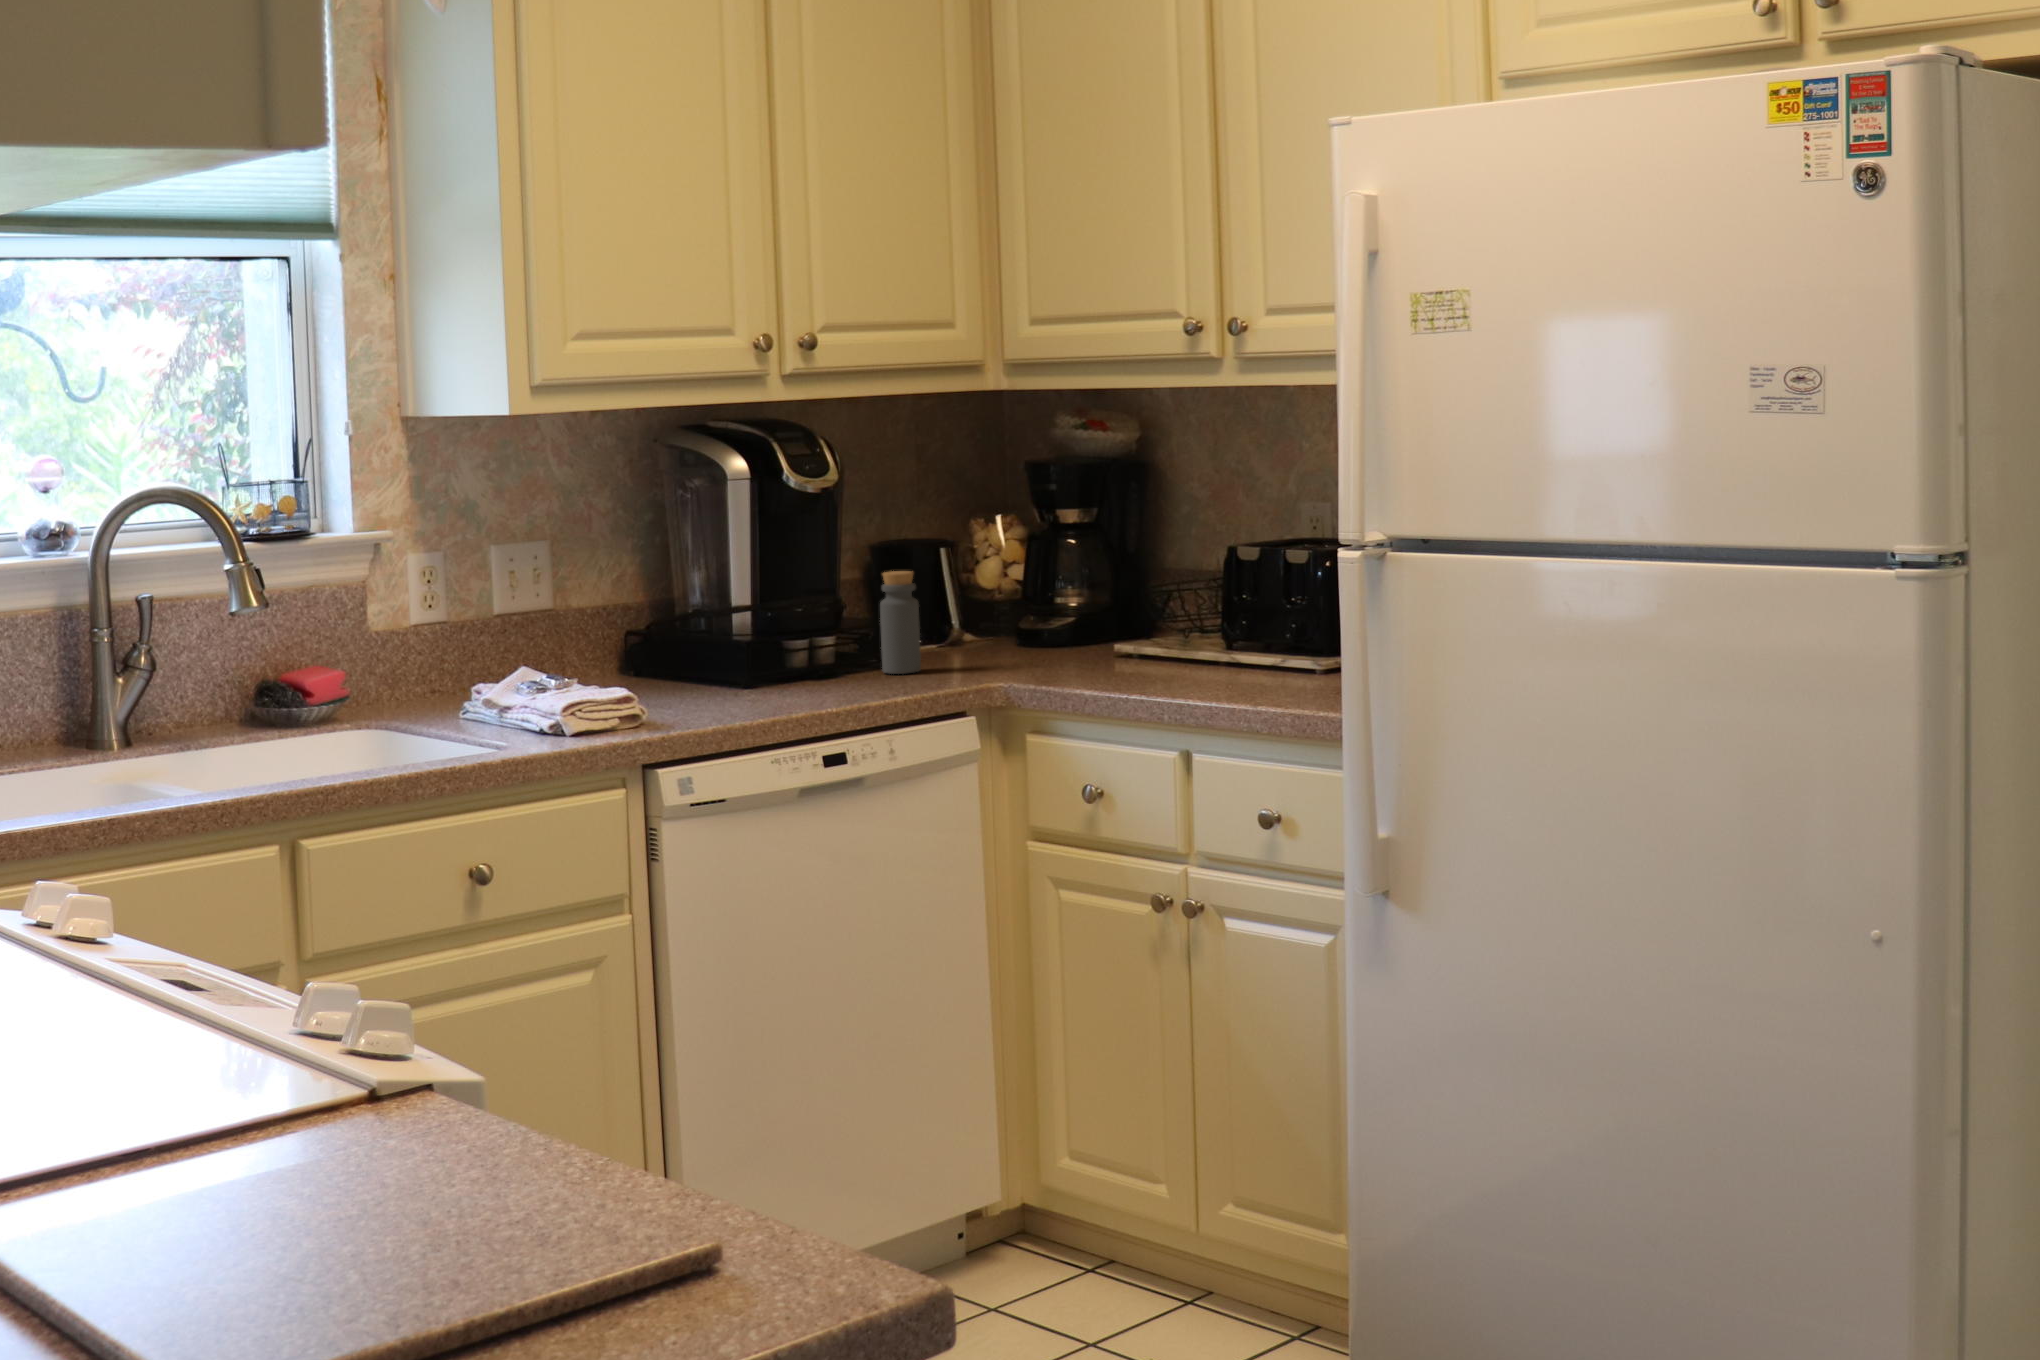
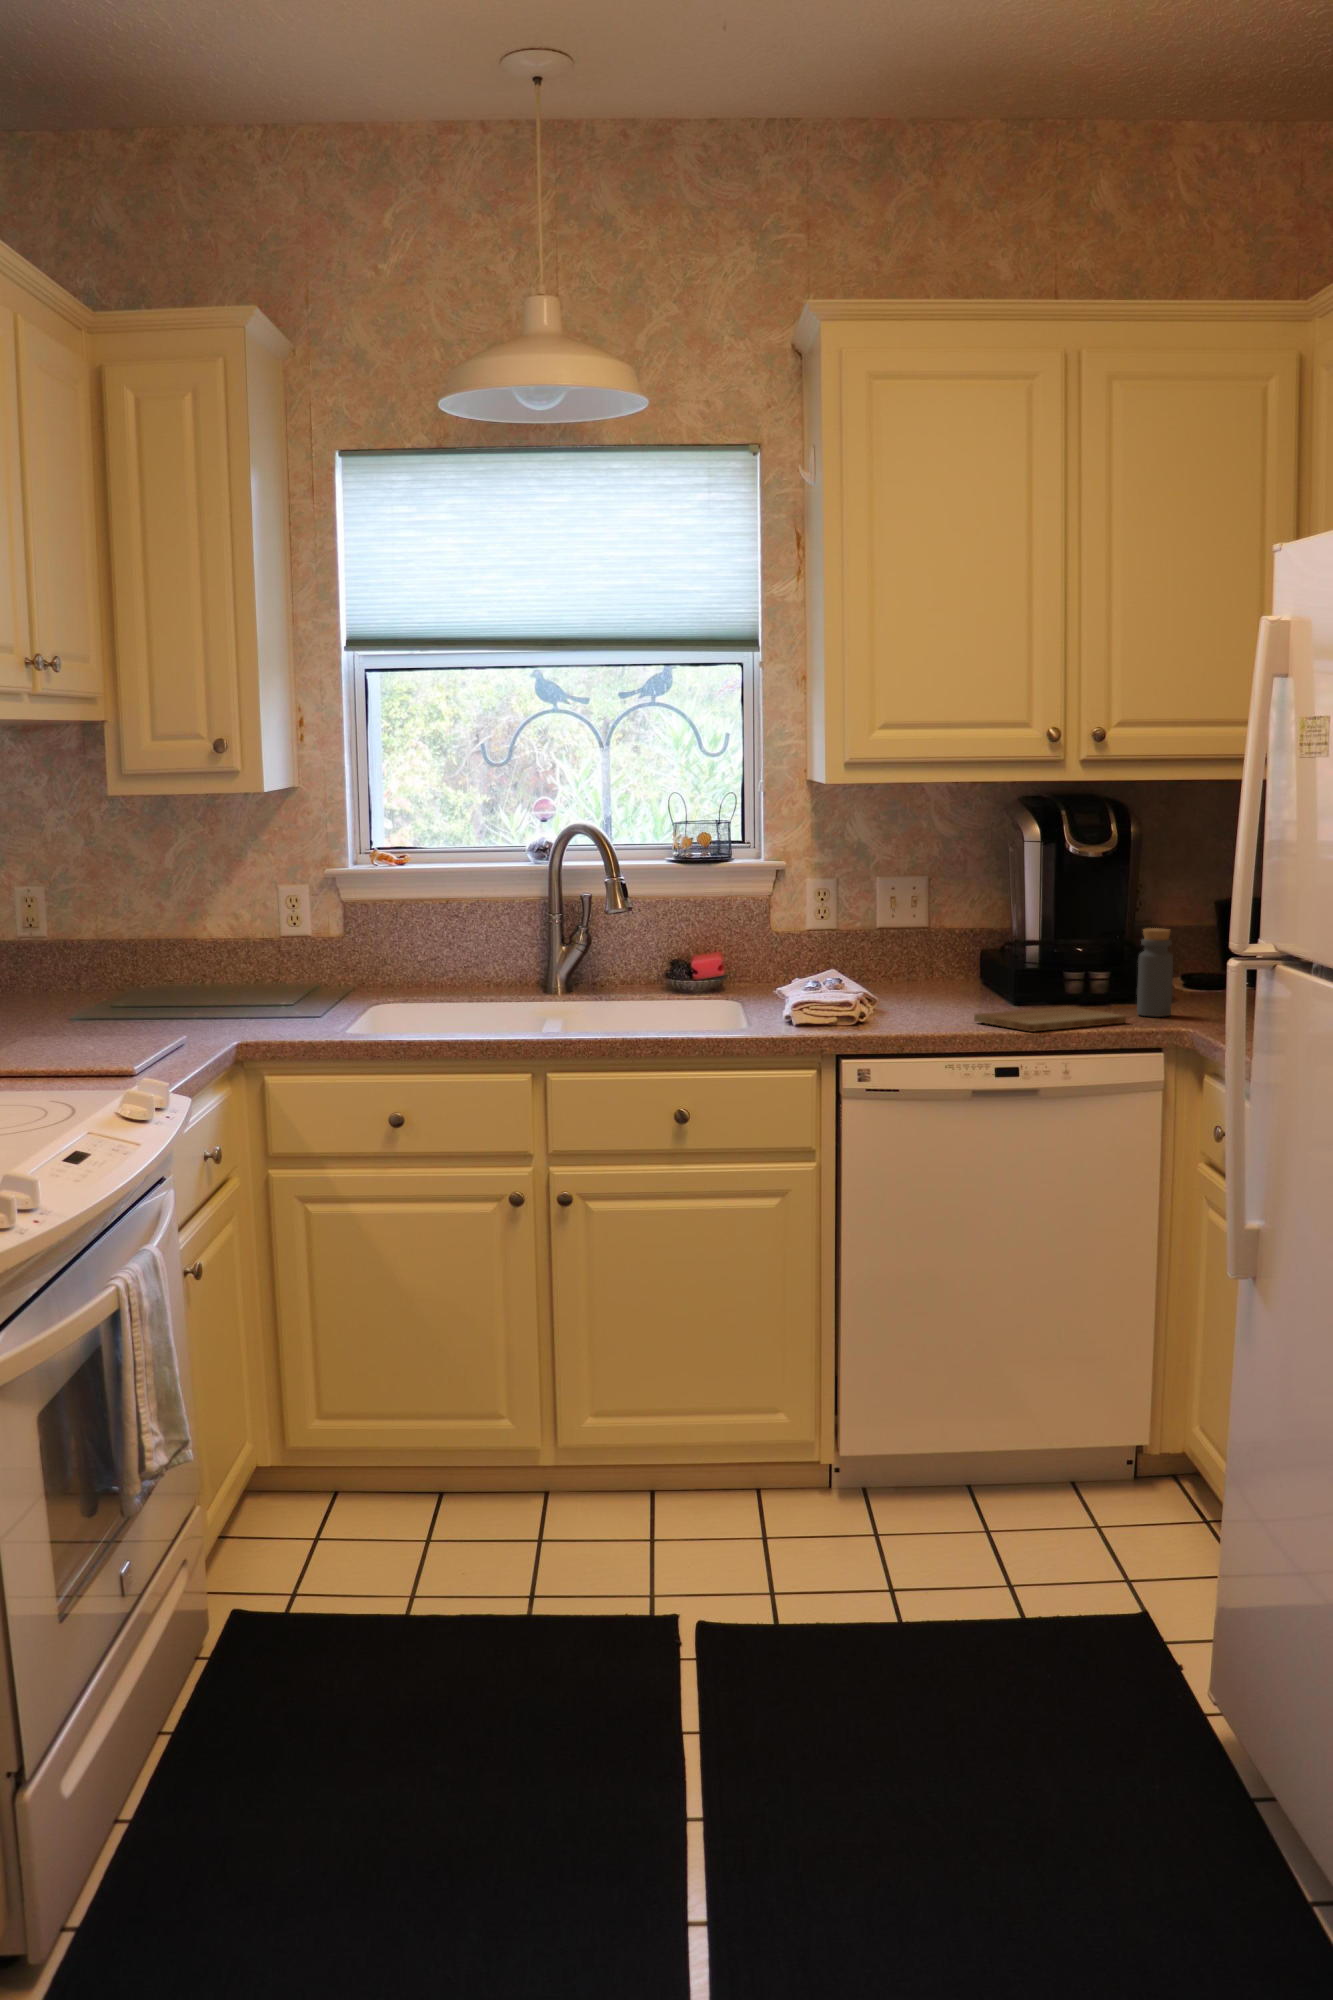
cutting board: none [750,673,904,704] -> present [974,1006,1126,1032]

